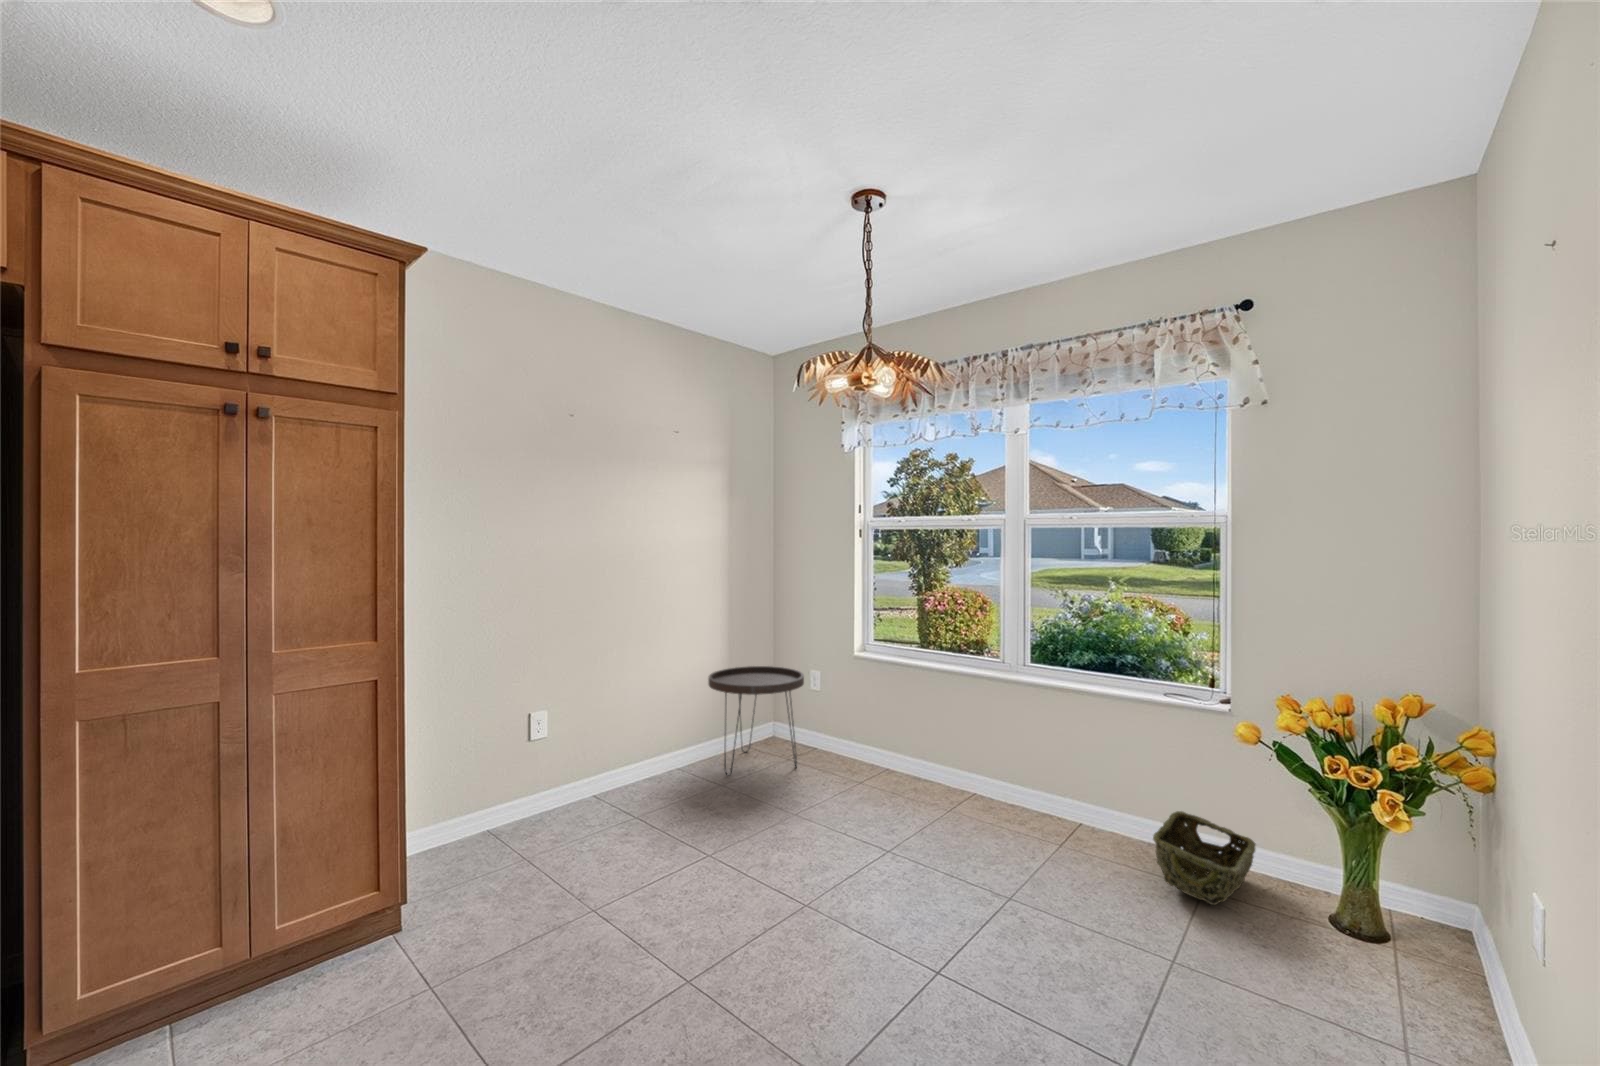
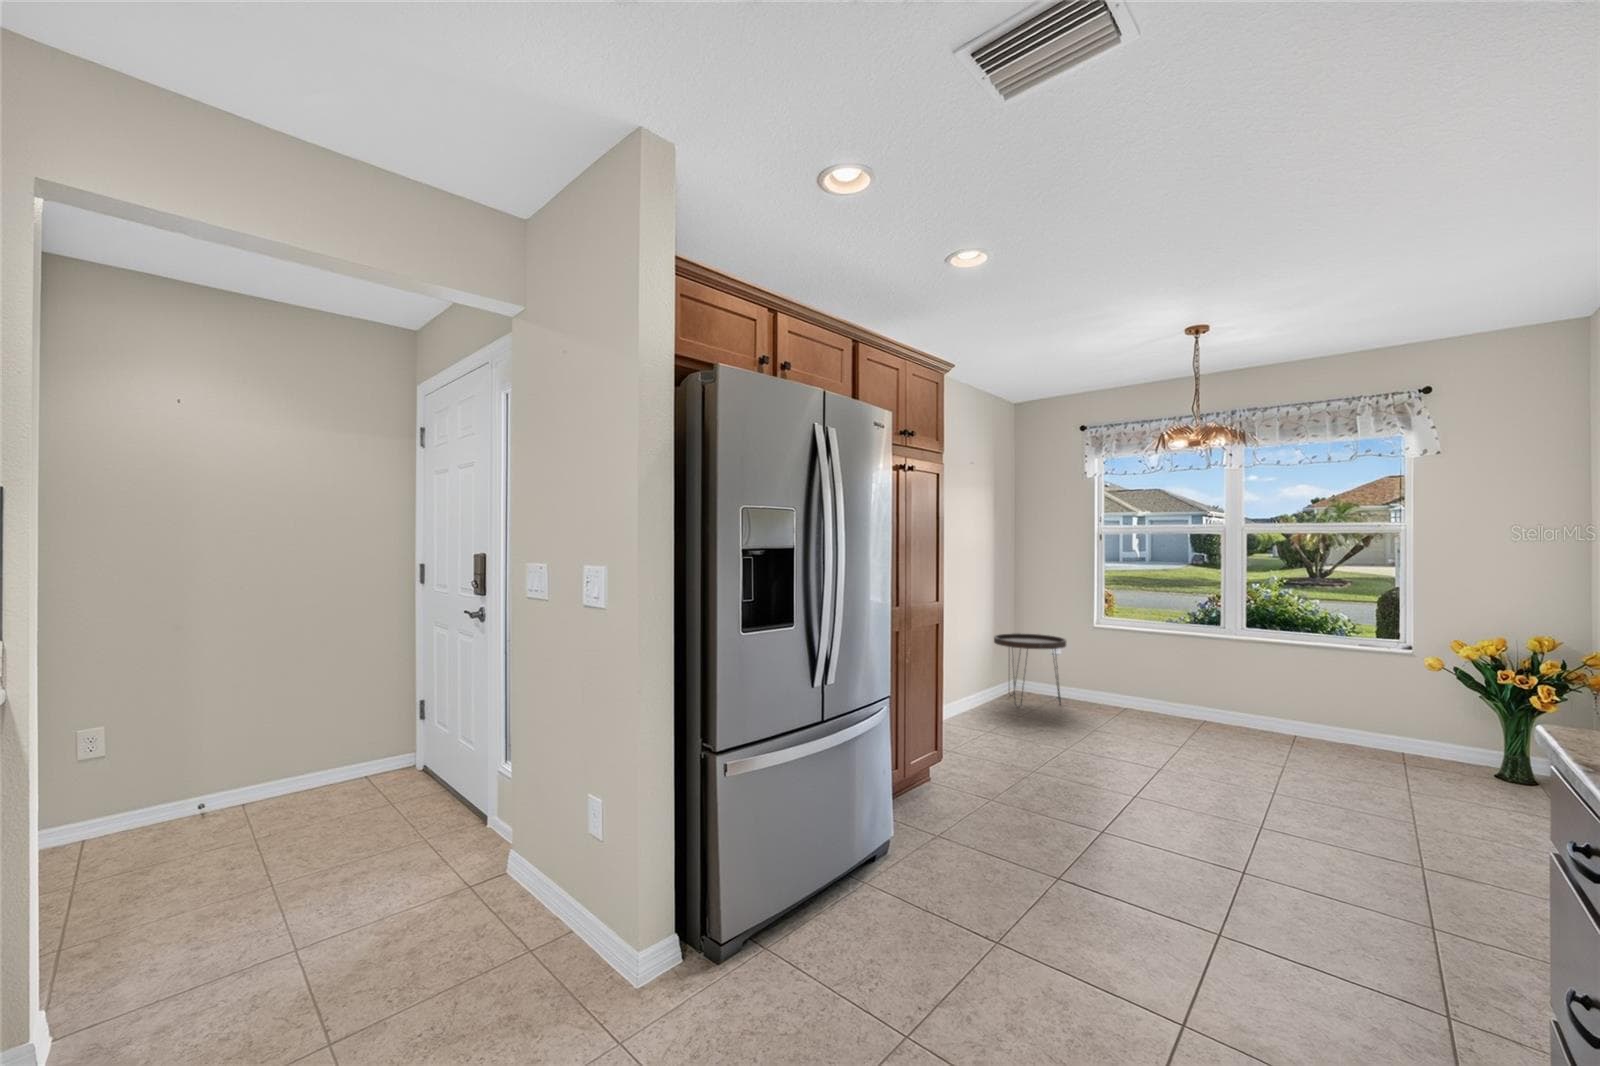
woven basket: present [1153,811,1255,905] -> none [1372,719,1439,769]

